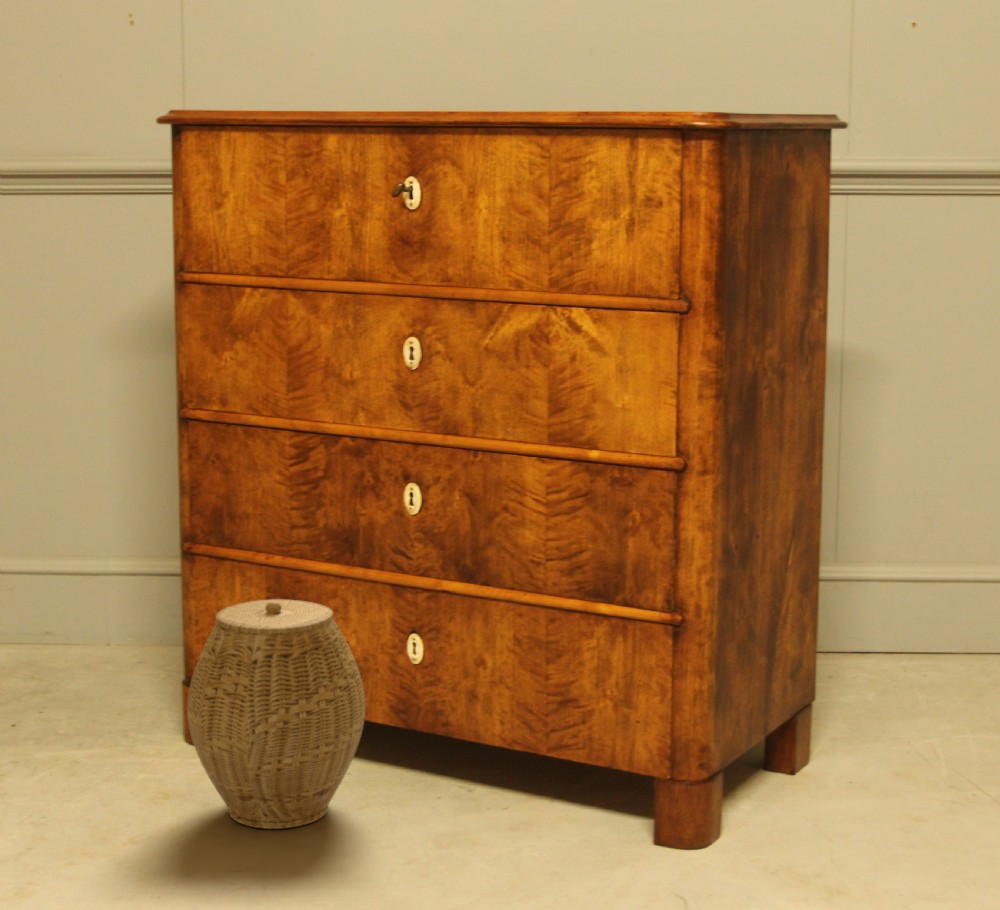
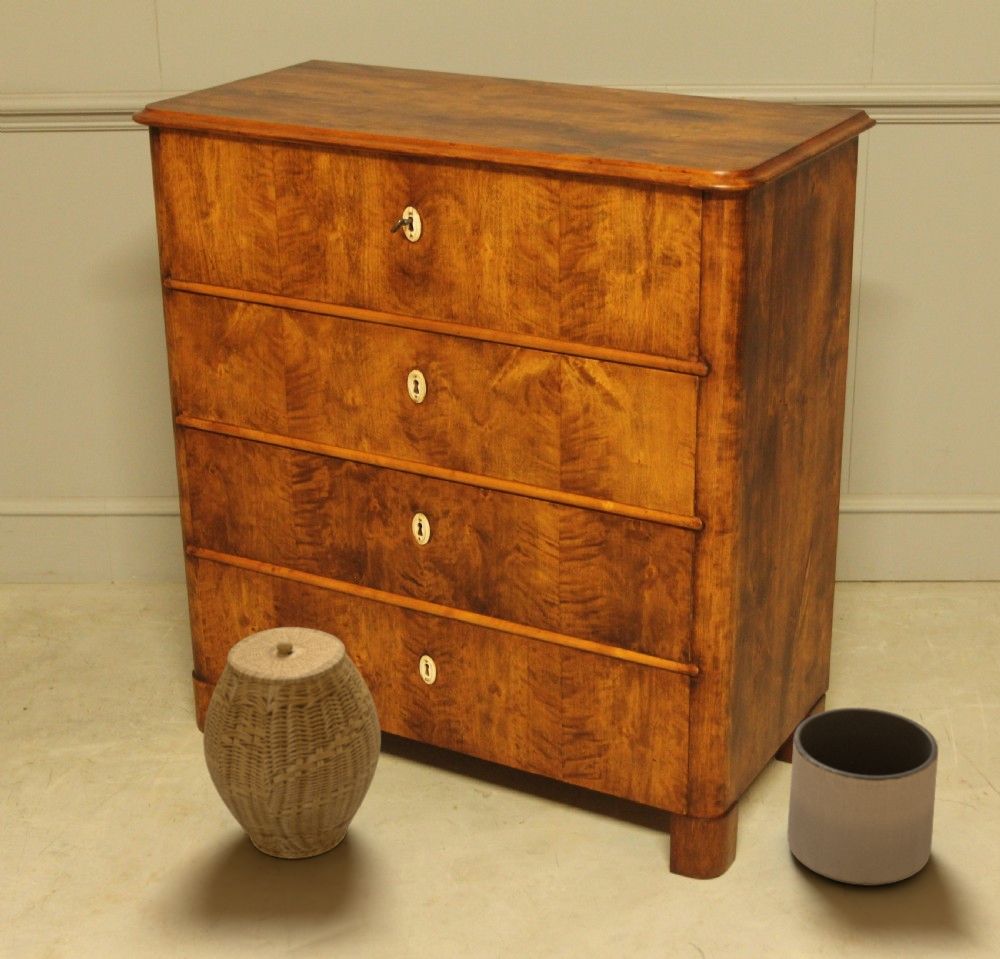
planter: none [774,691,923,857] -> present [787,708,938,886]

